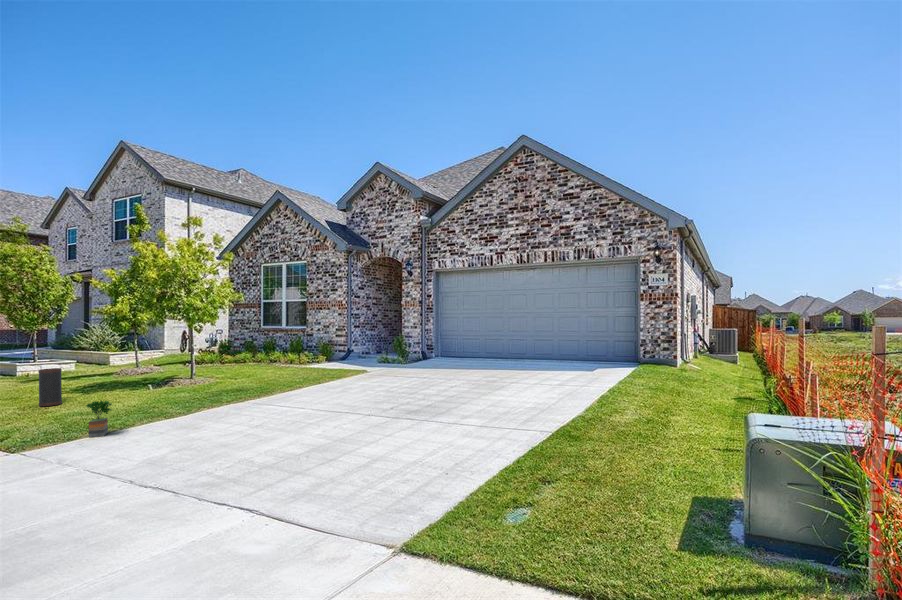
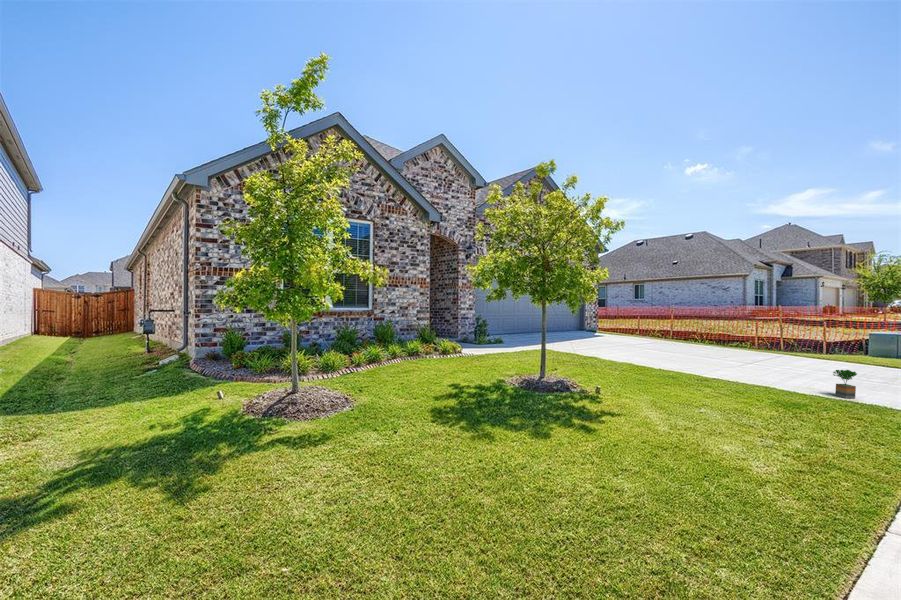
trash can: present [38,368,62,407] -> none [734,372,769,430]

